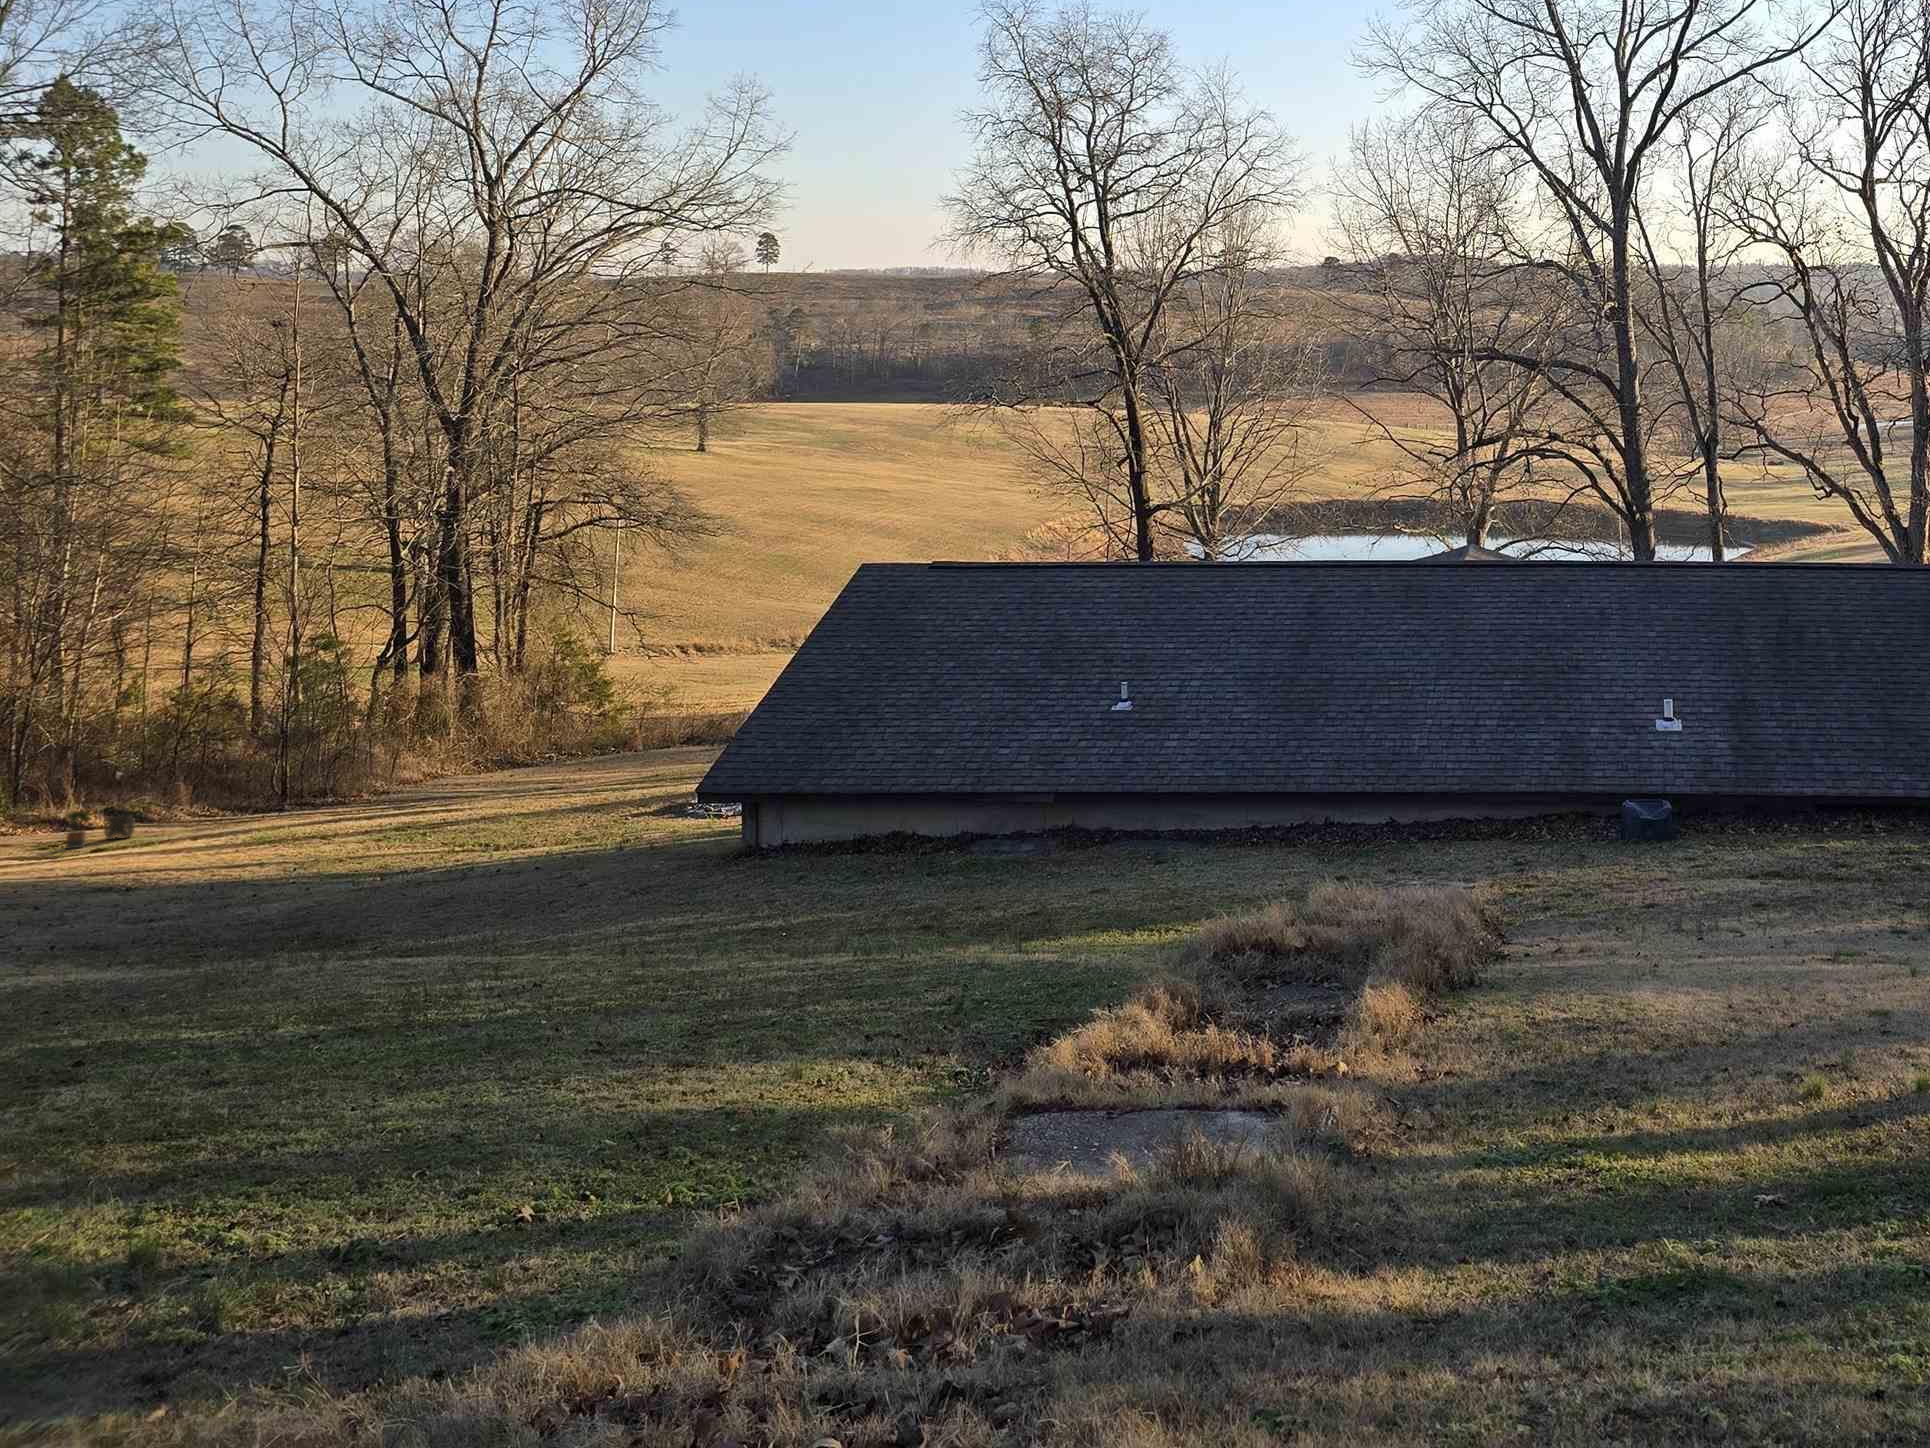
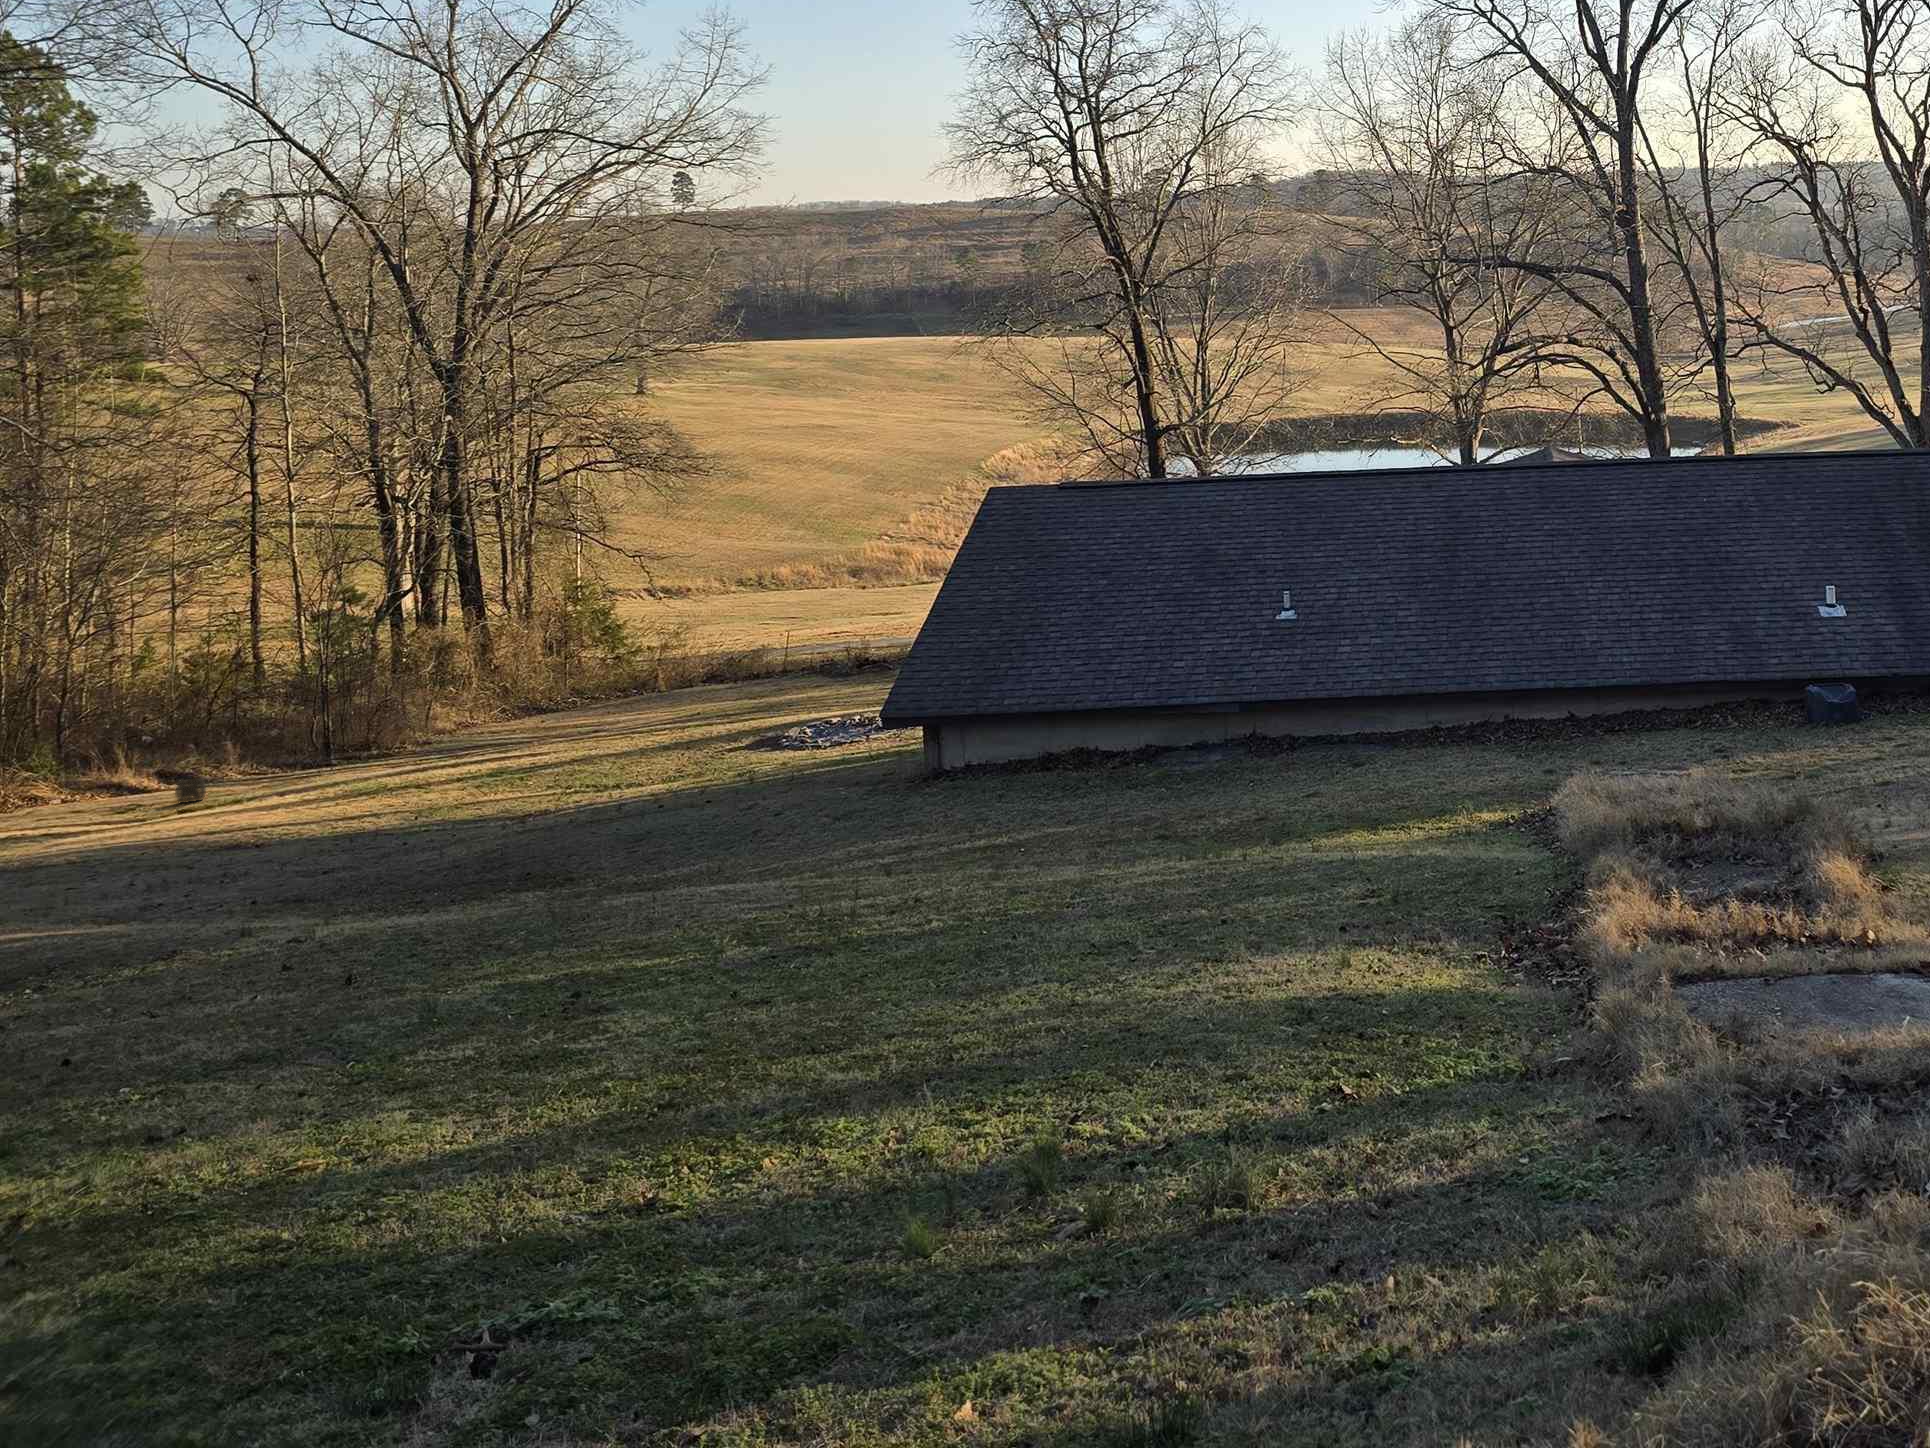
potted tree: present [66,811,92,849] -> none [139,774,170,814]

